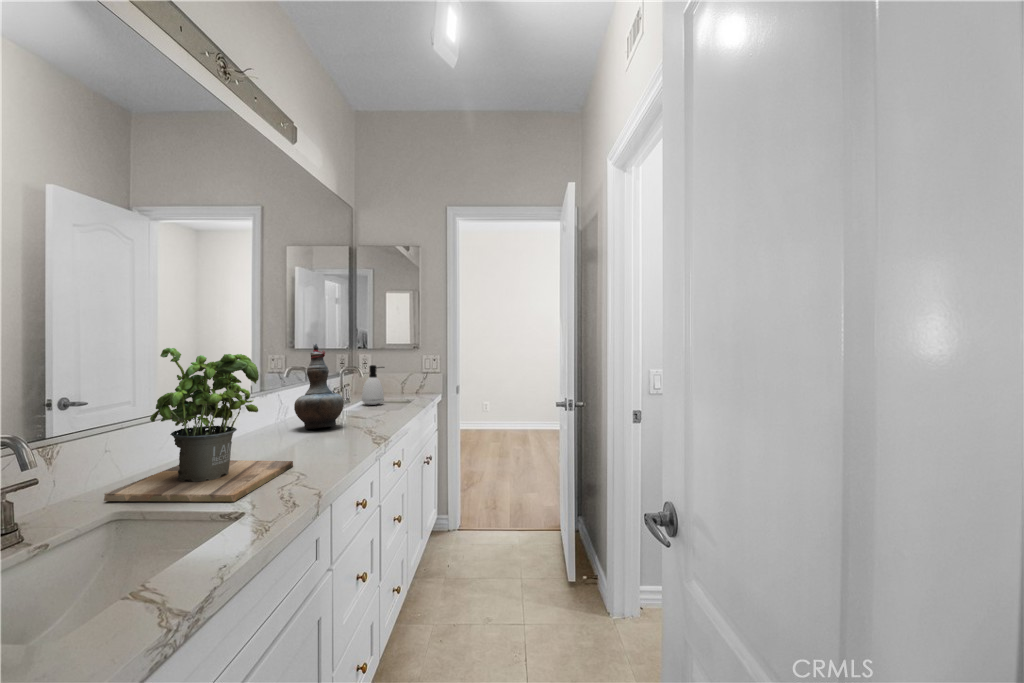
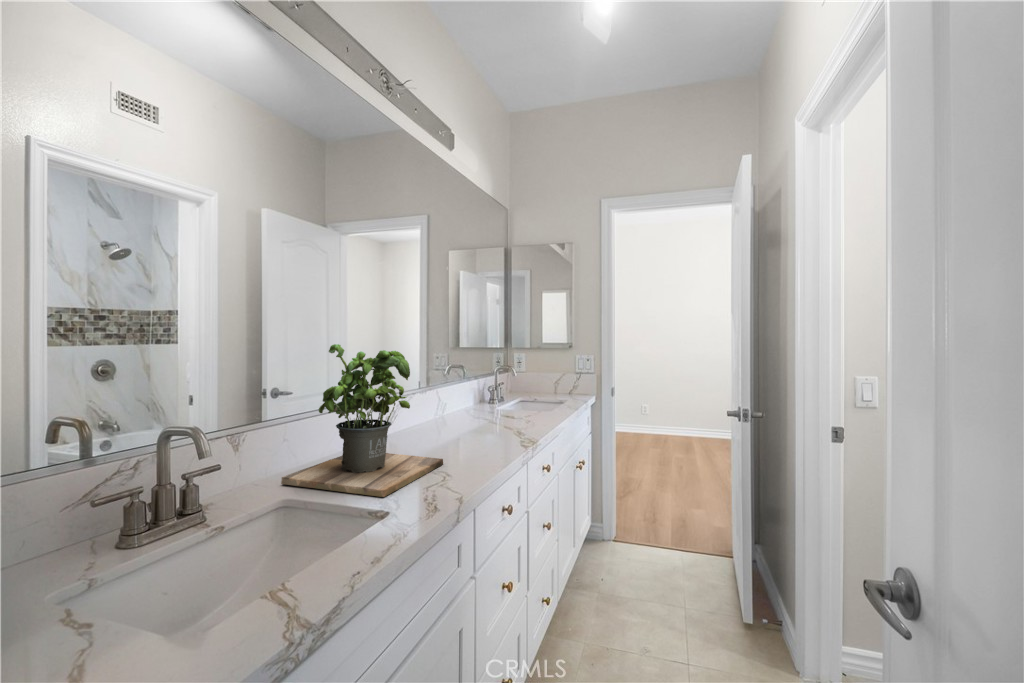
decorative vase: present [294,344,344,429] -> none [451,343,496,426]
soap dispenser: present [362,365,384,405] -> none [516,365,538,405]

